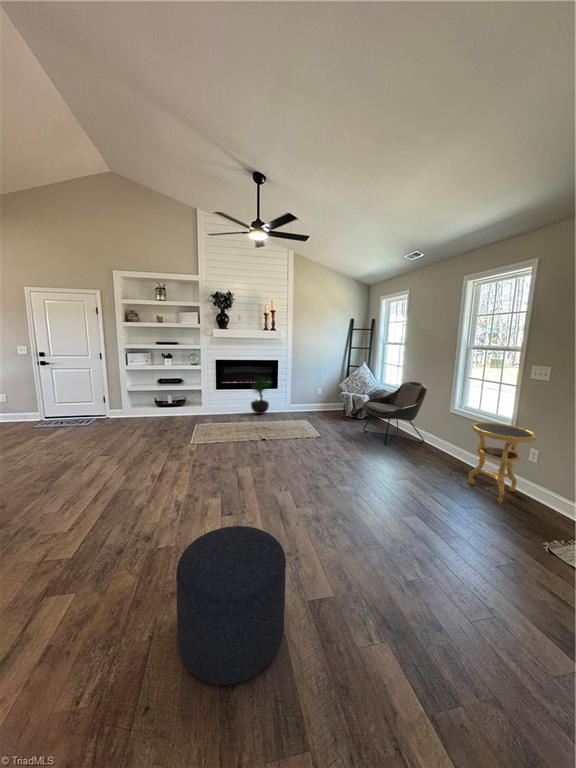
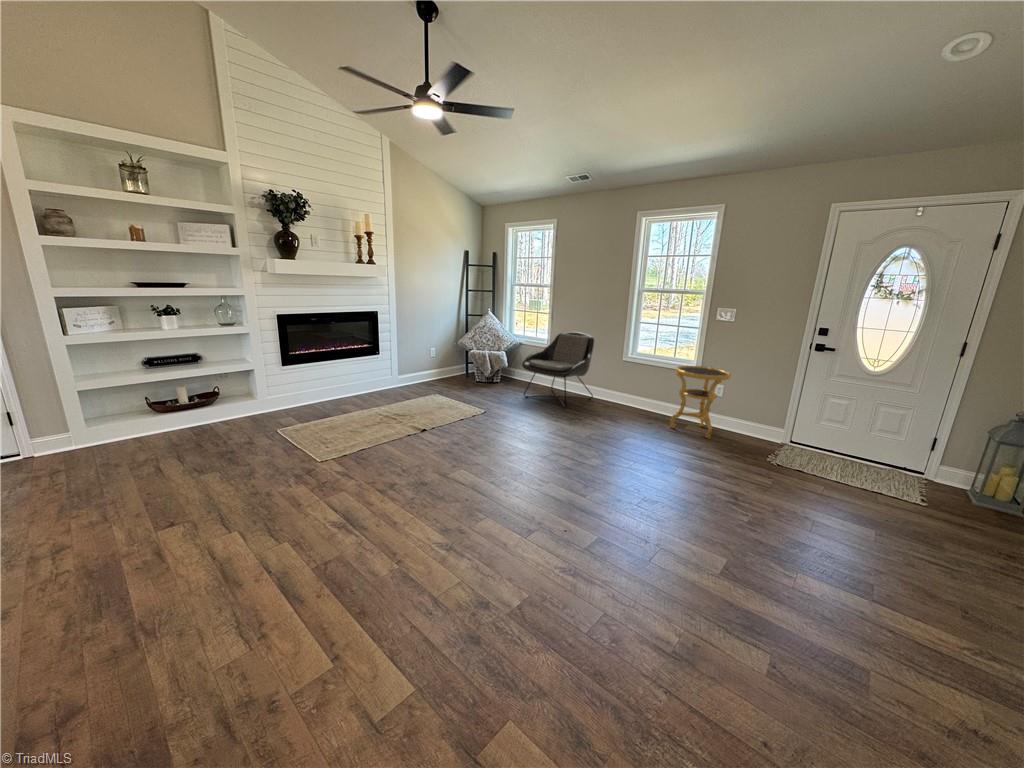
potted tree: present [251,377,270,414] -> none [346,334,384,398]
ottoman: present [176,526,286,685] -> none [656,525,822,711]

